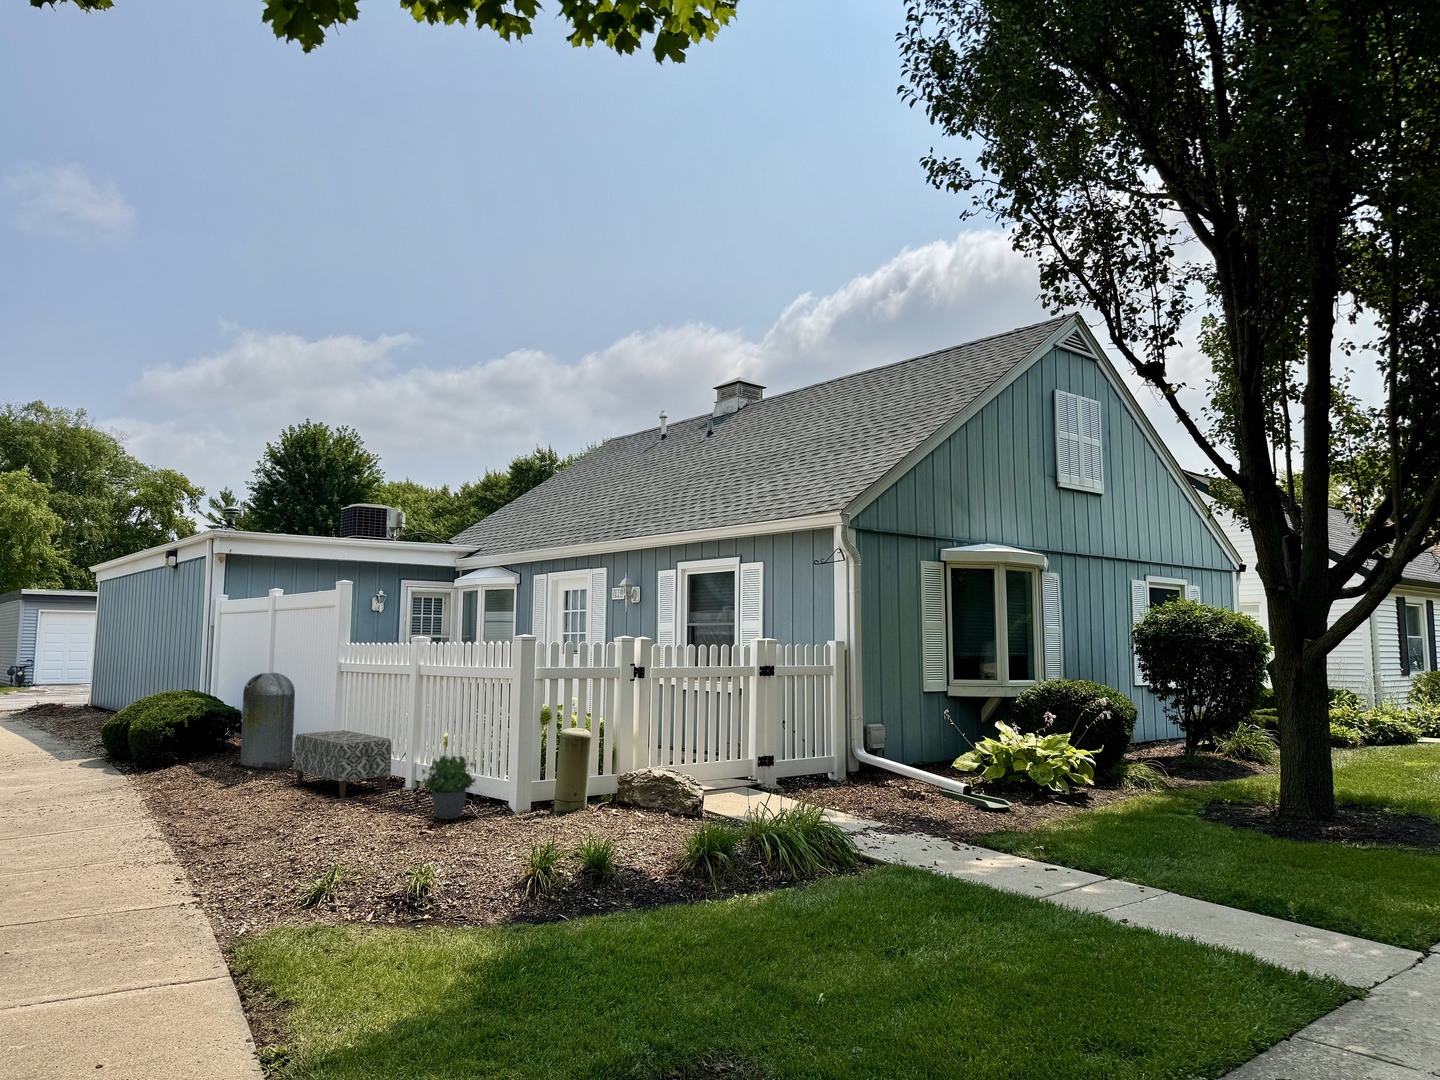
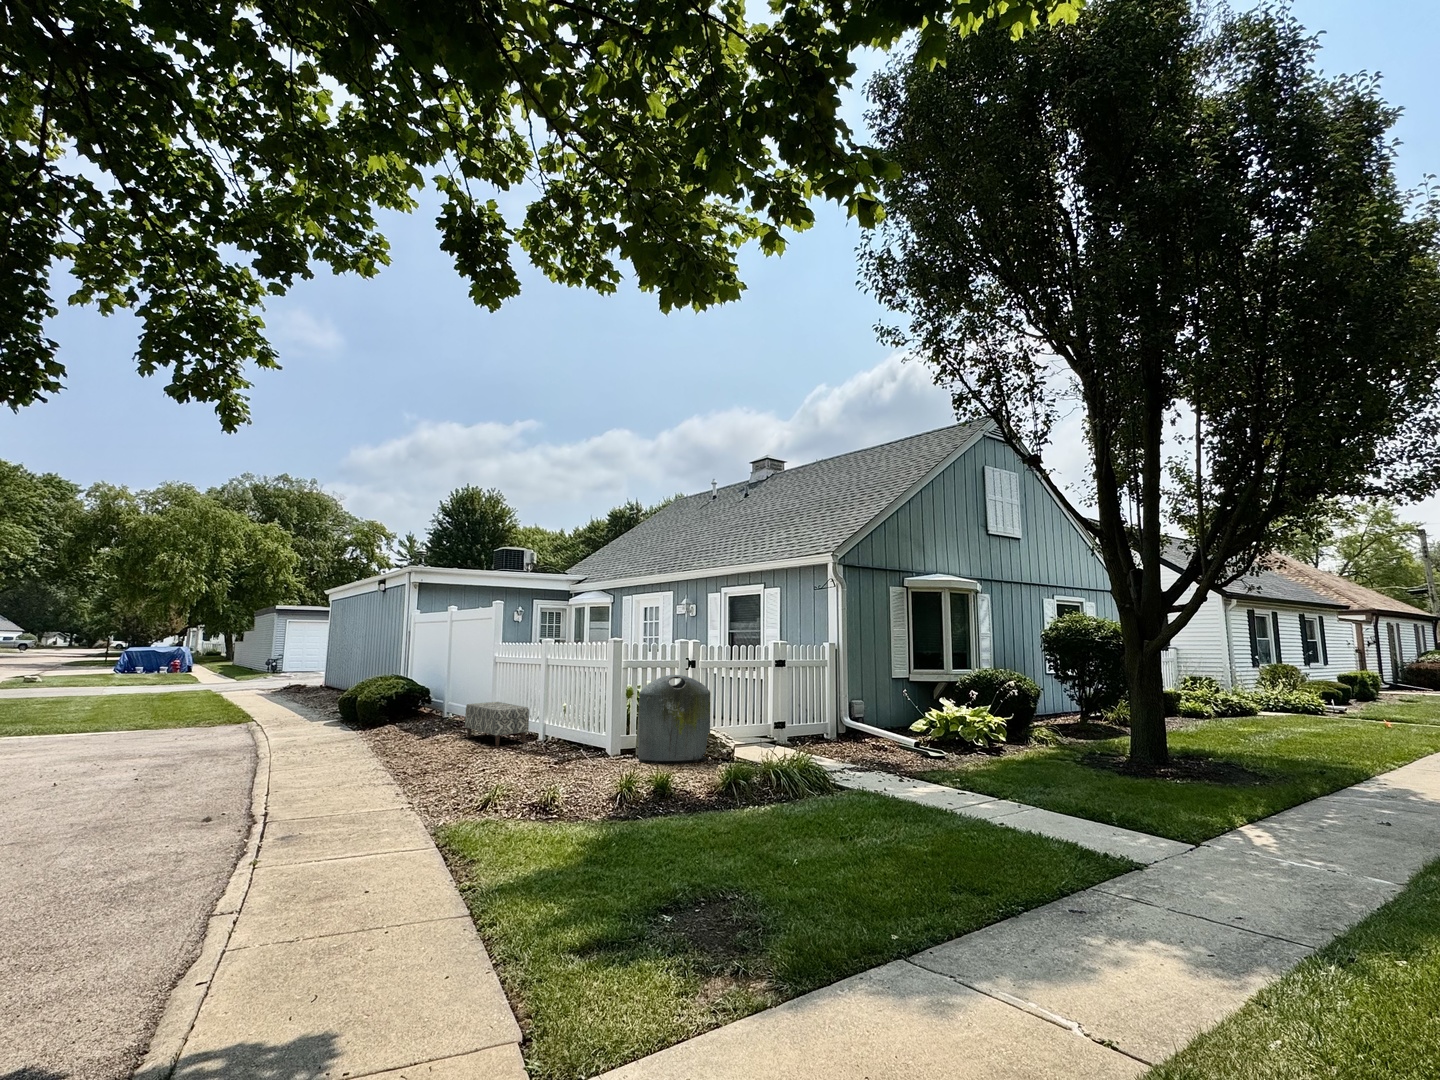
trash can: present [241,673,295,770] -> present [638,675,710,764]
potted plant: present [422,756,476,819] -> none [549,716,585,760]

